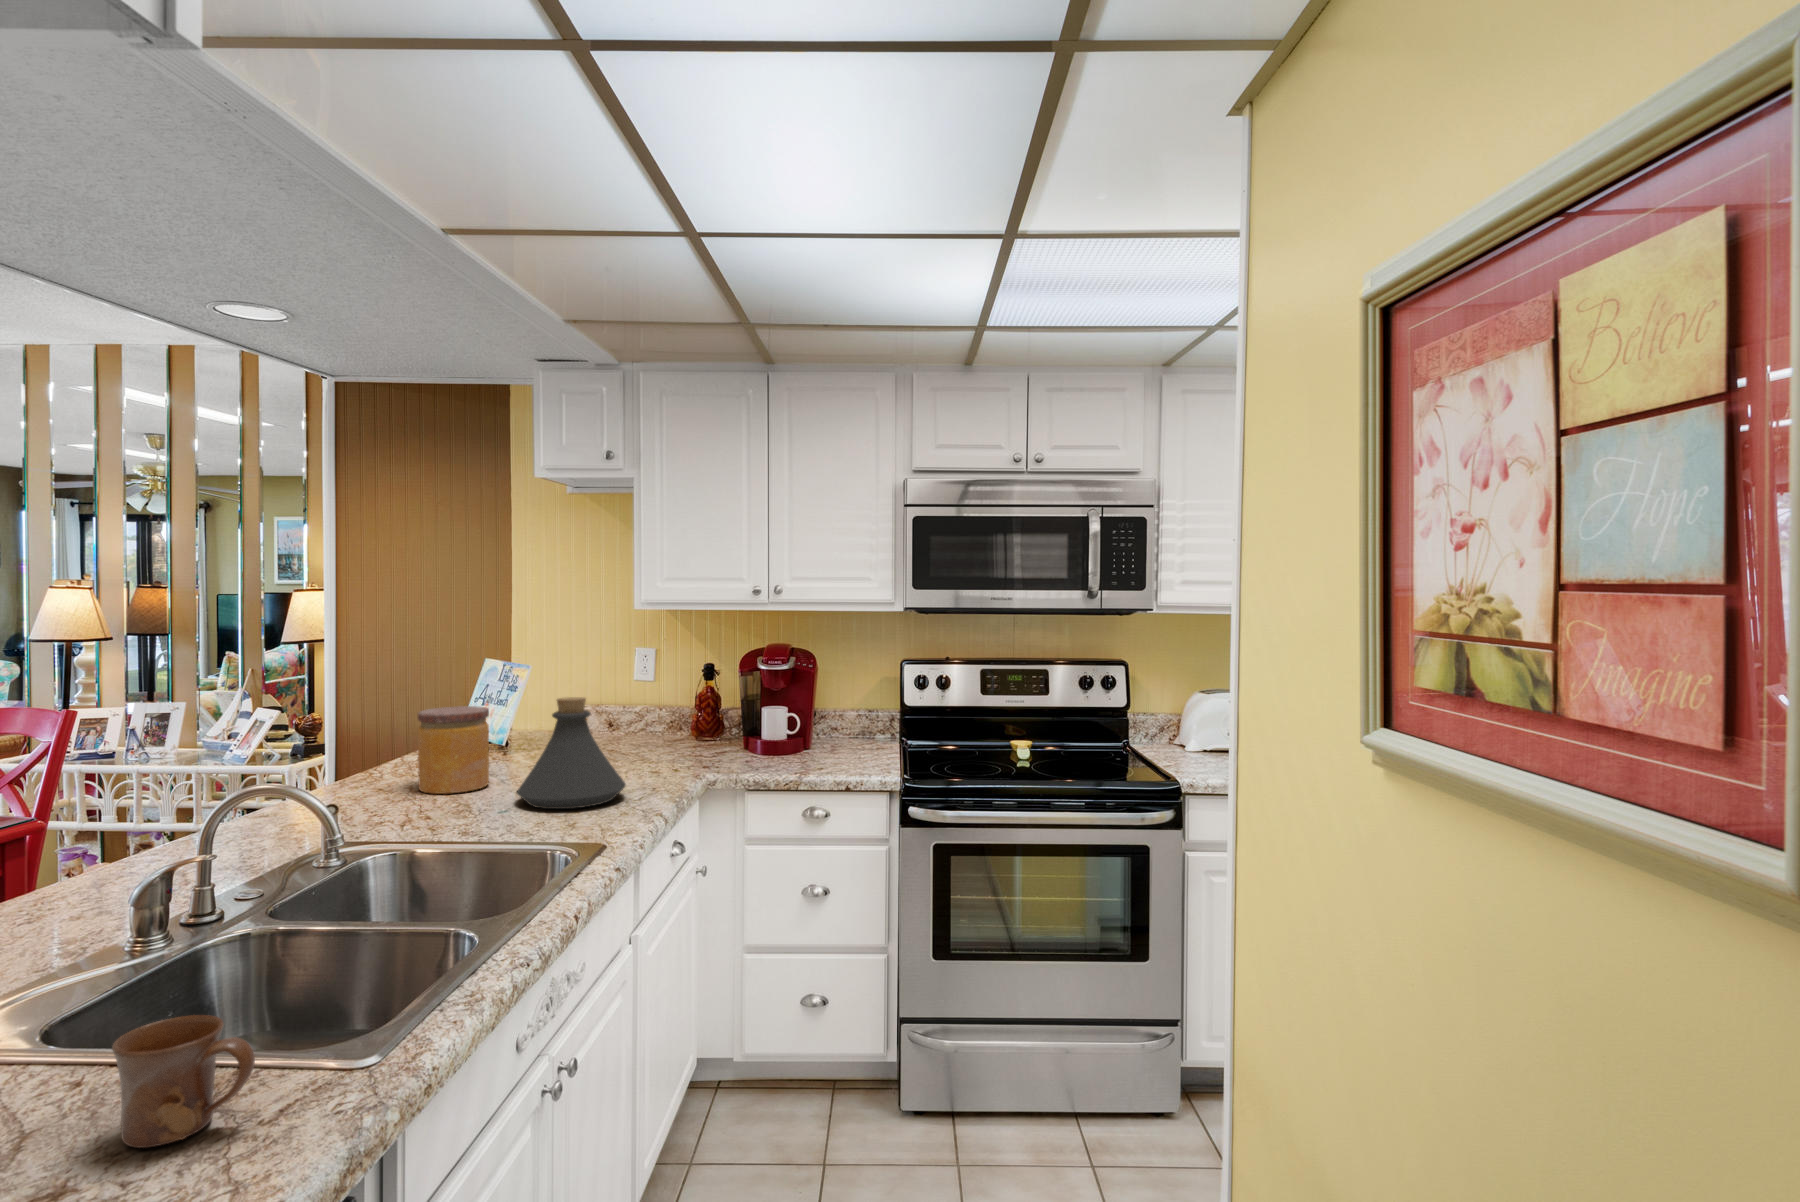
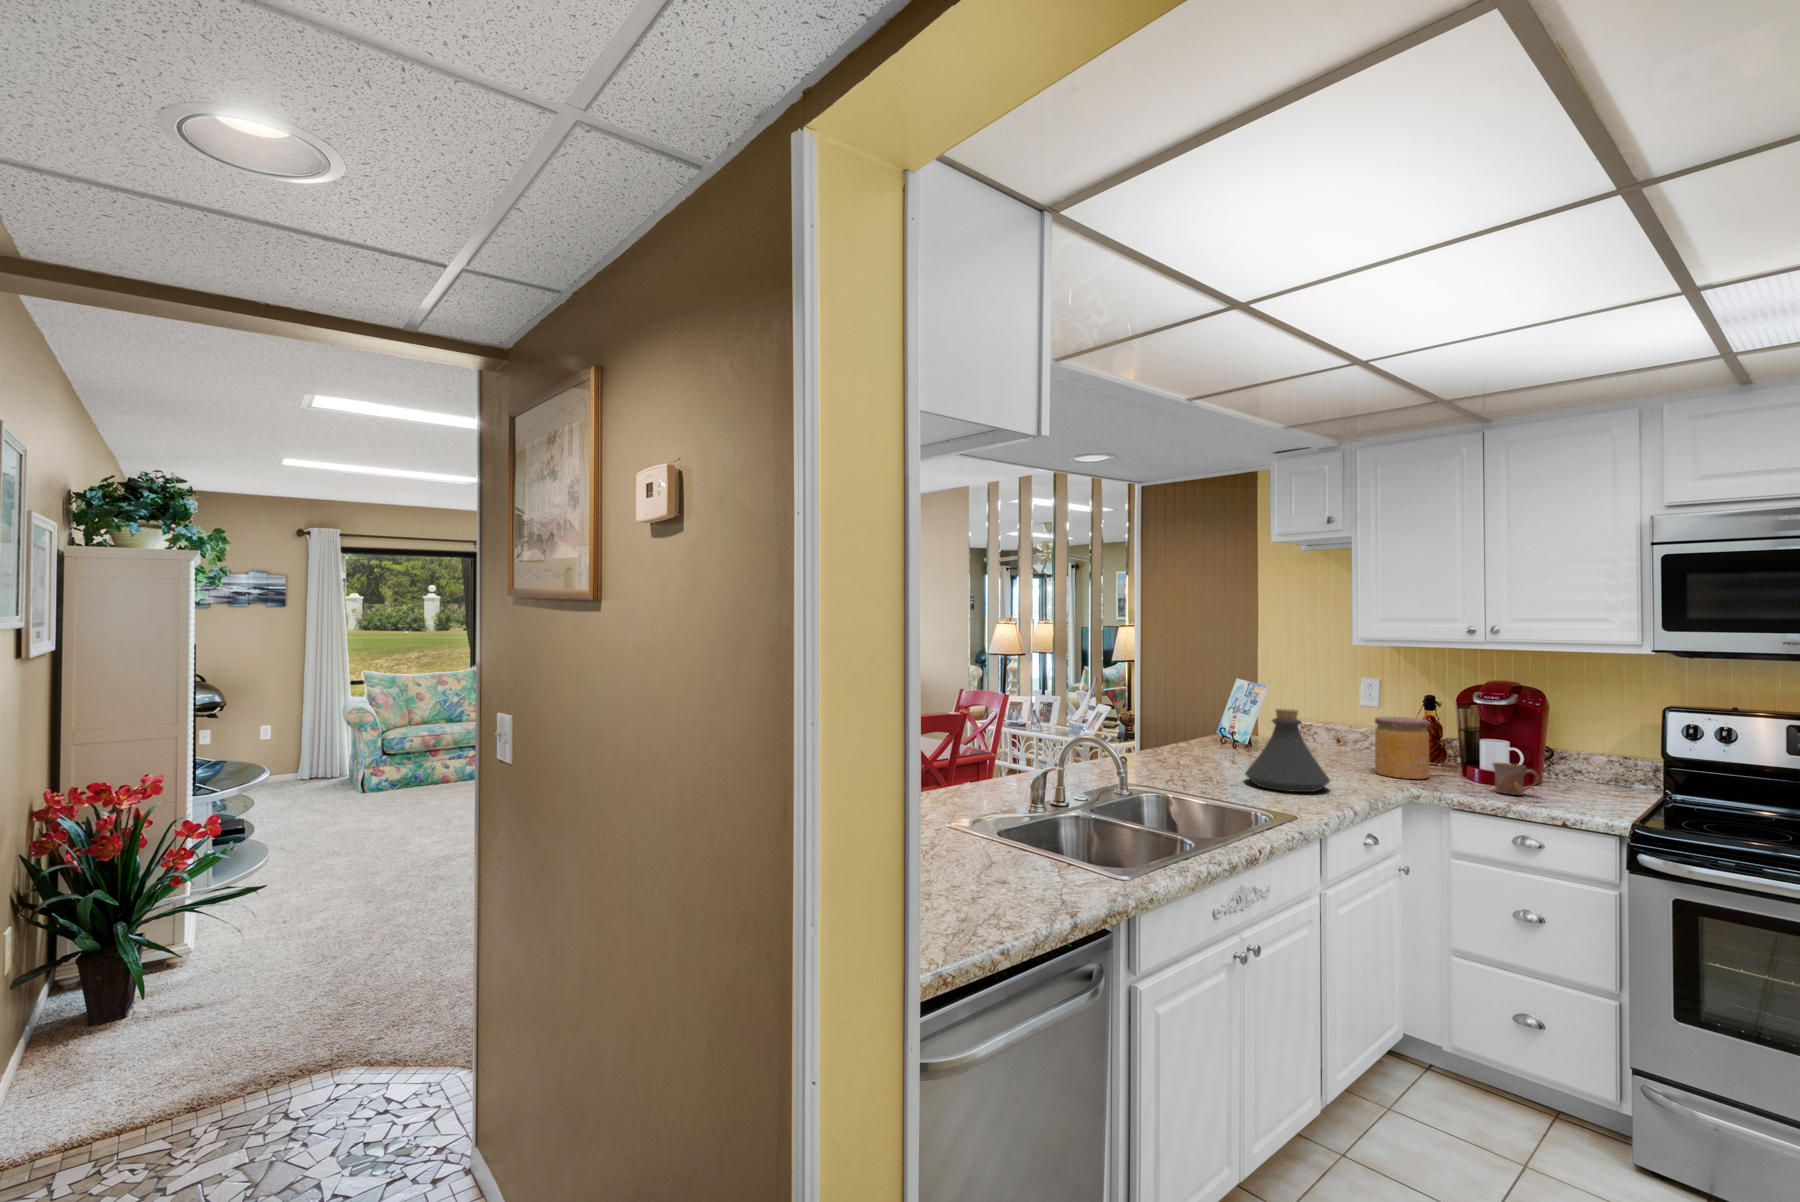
jar: present [418,706,489,794] -> present [1375,717,1430,779]
mug: present [112,1015,255,1148] -> present [1493,763,1539,795]

